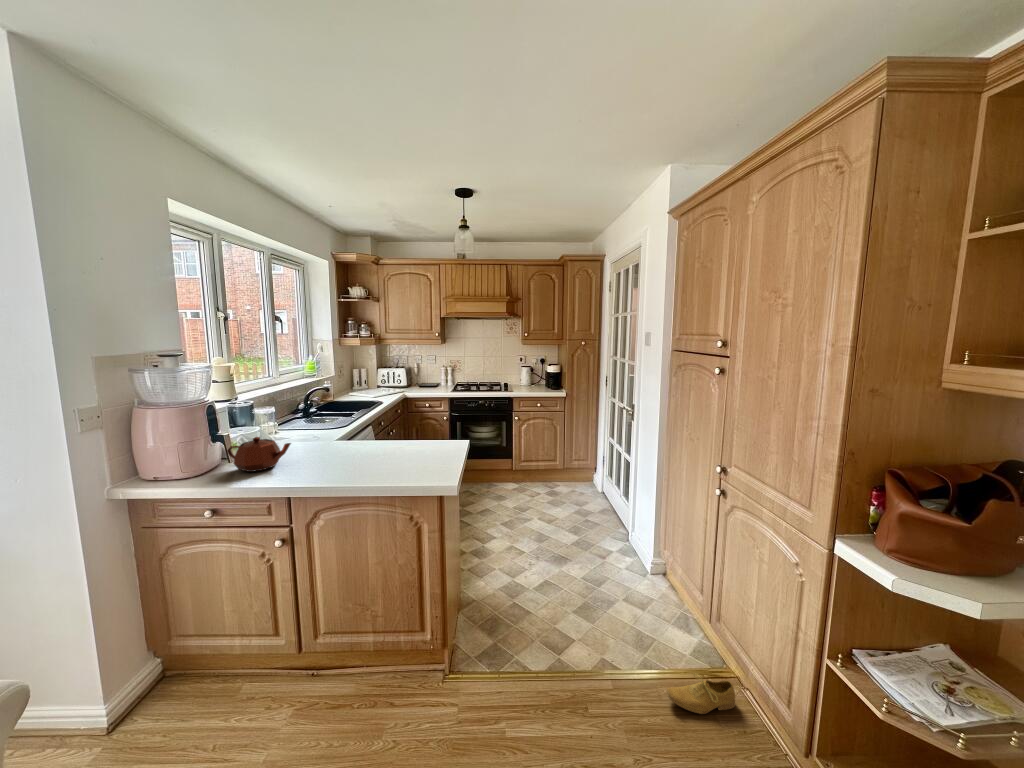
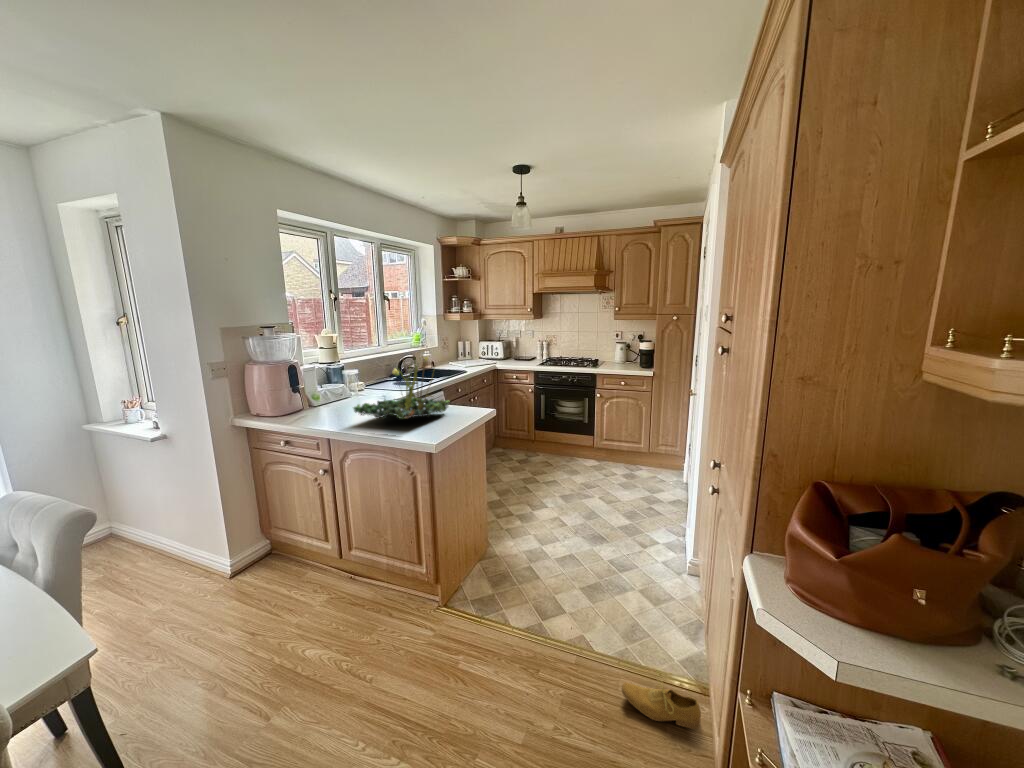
plant: none [328,384,436,466] -> present [353,356,451,419]
teapot: present [227,437,291,472] -> none [307,391,342,417]

